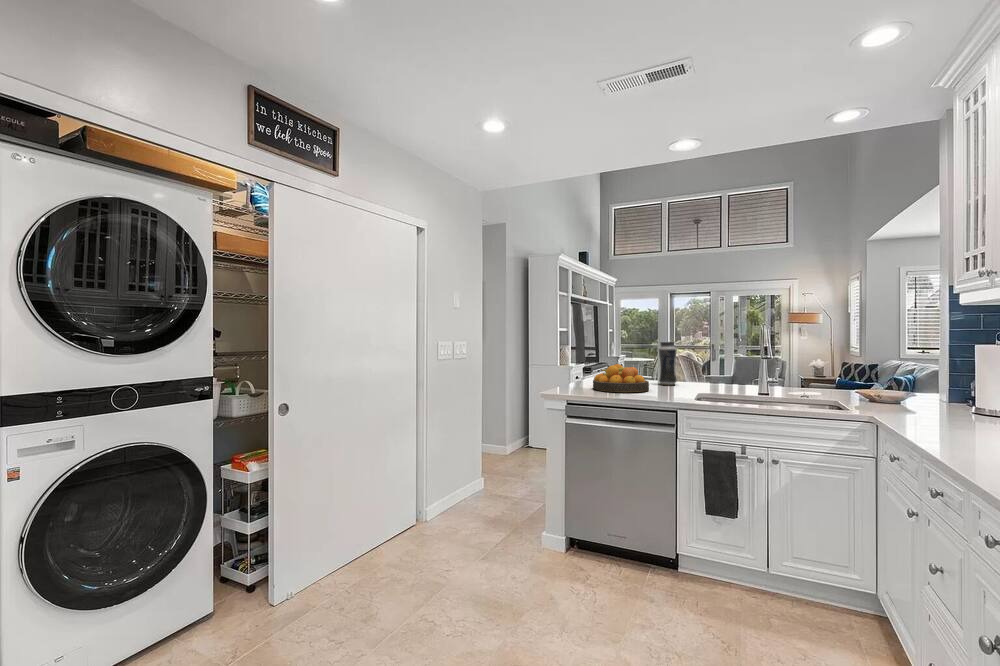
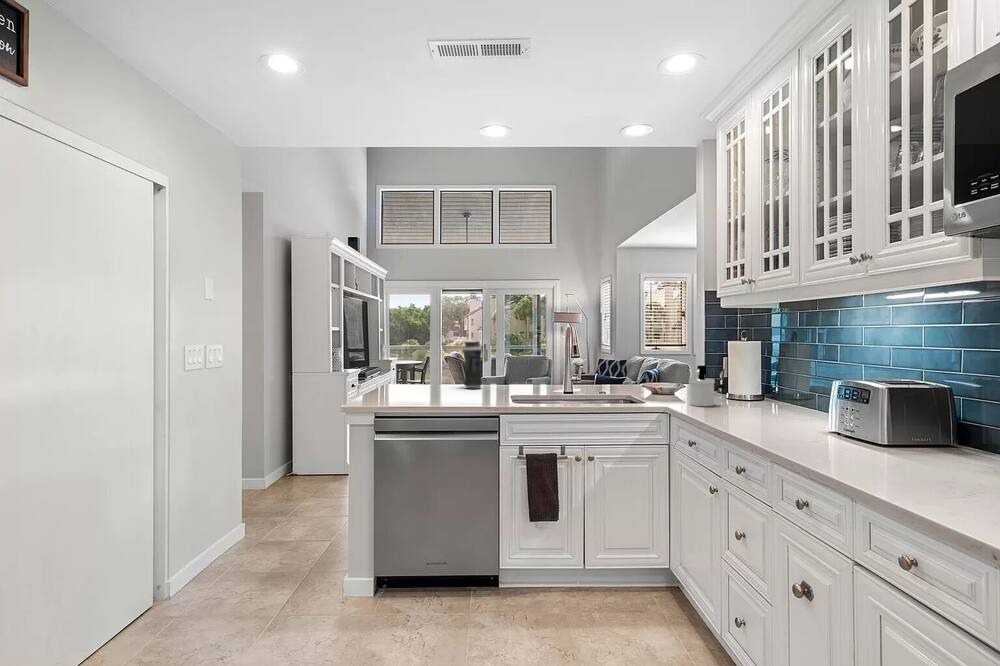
fruit bowl: present [593,364,649,392] -> none [398,368,460,400]
soap dispenser: none [906,372,942,419] -> present [689,366,715,406]

